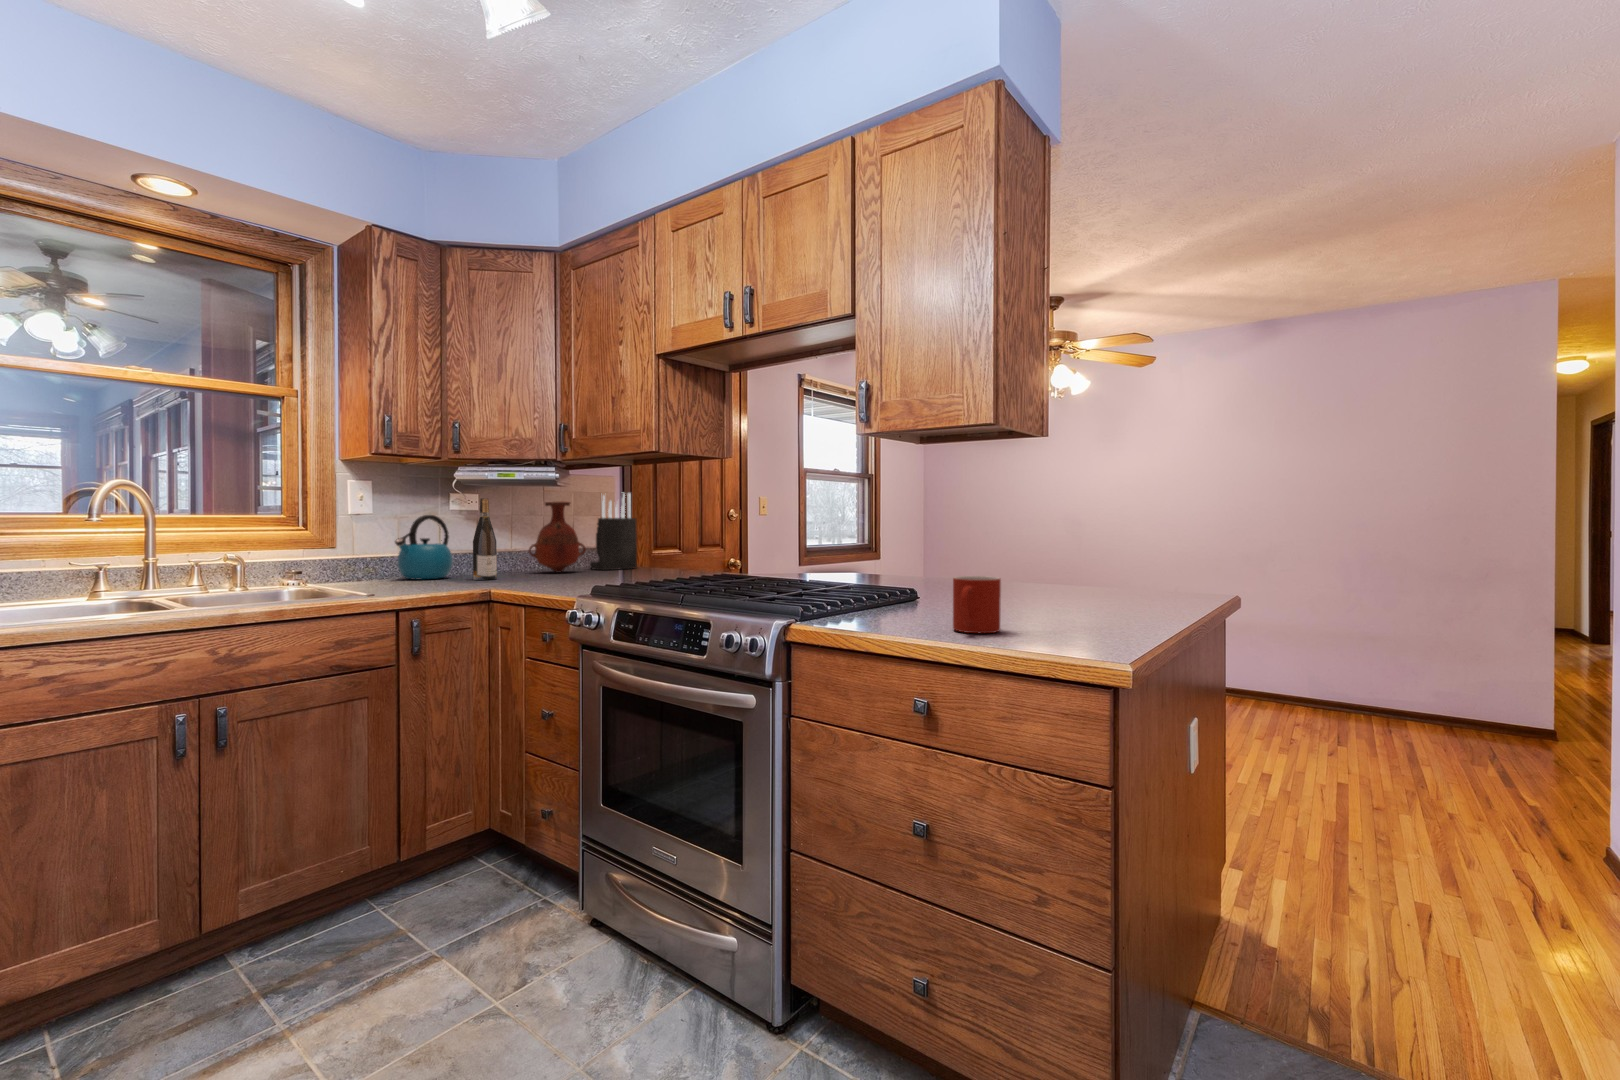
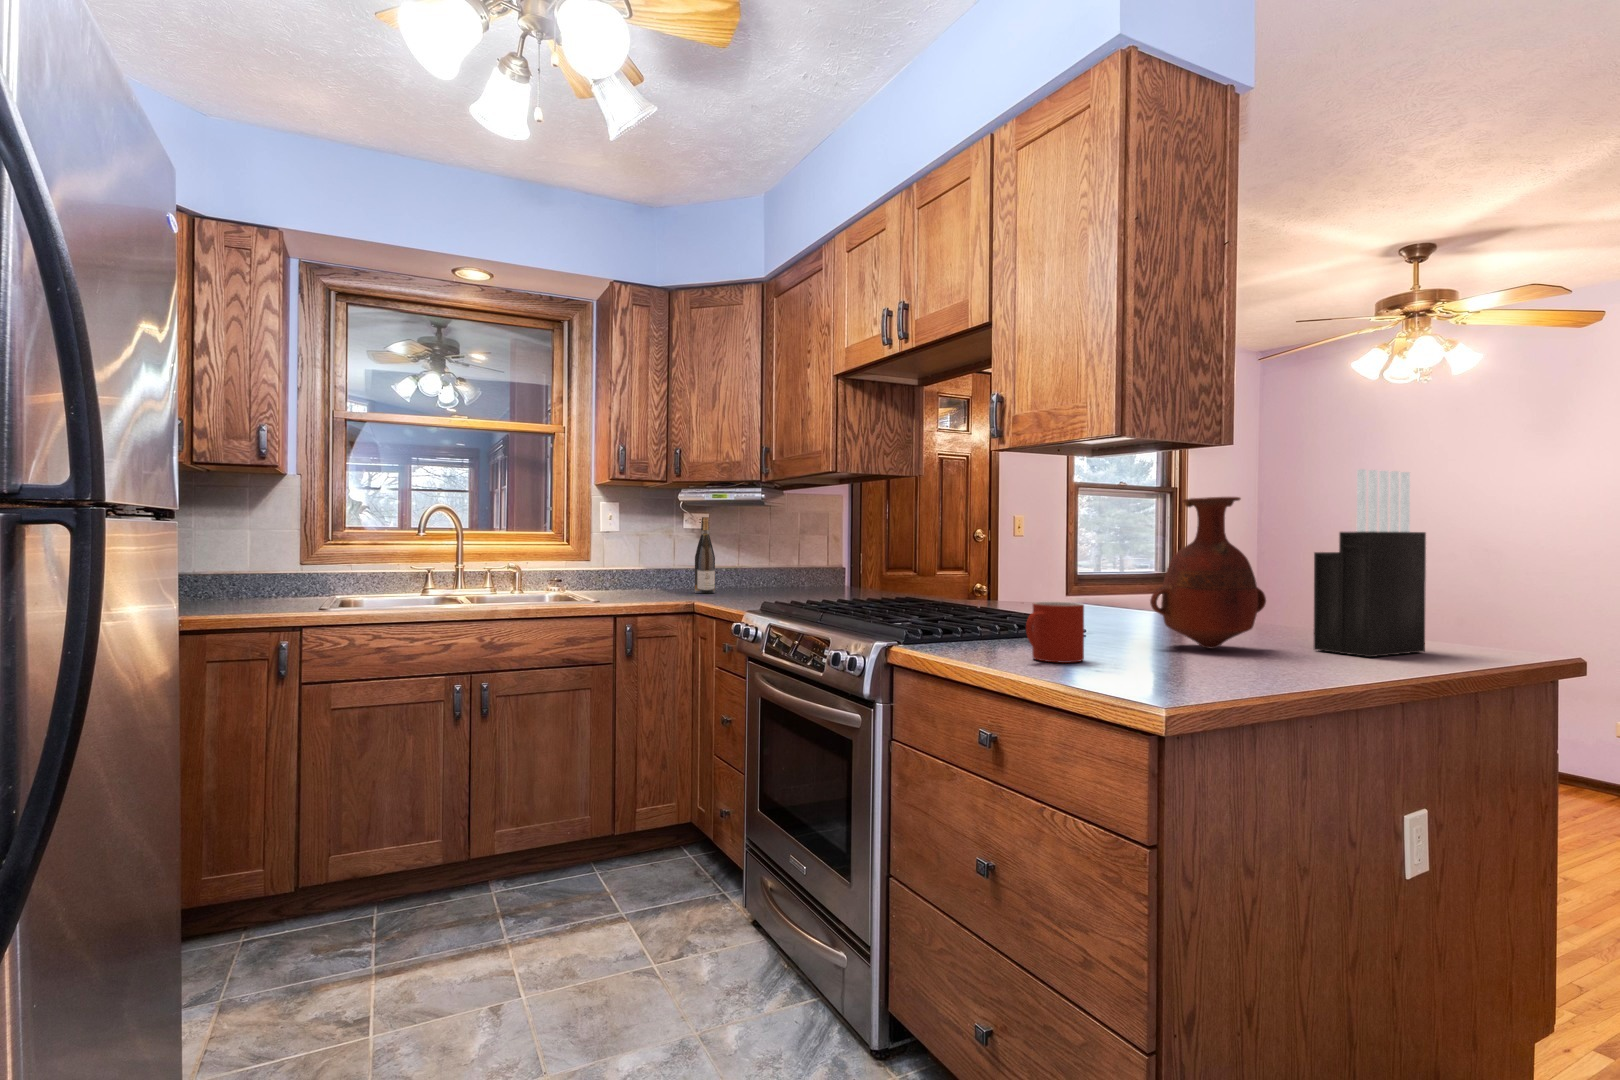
knife block: present [590,493,637,570] -> present [1314,469,1426,657]
vase: present [529,502,586,572] -> present [1150,497,1266,649]
kettle: present [395,515,453,580] -> none [633,532,682,591]

